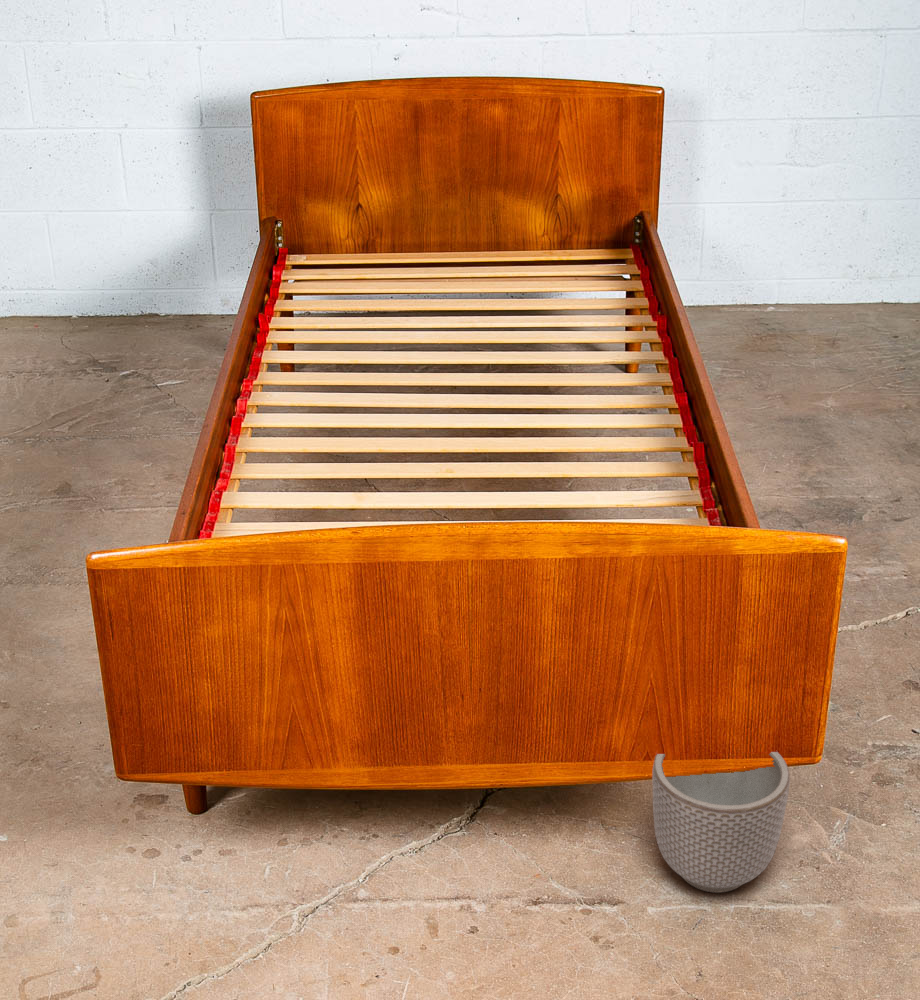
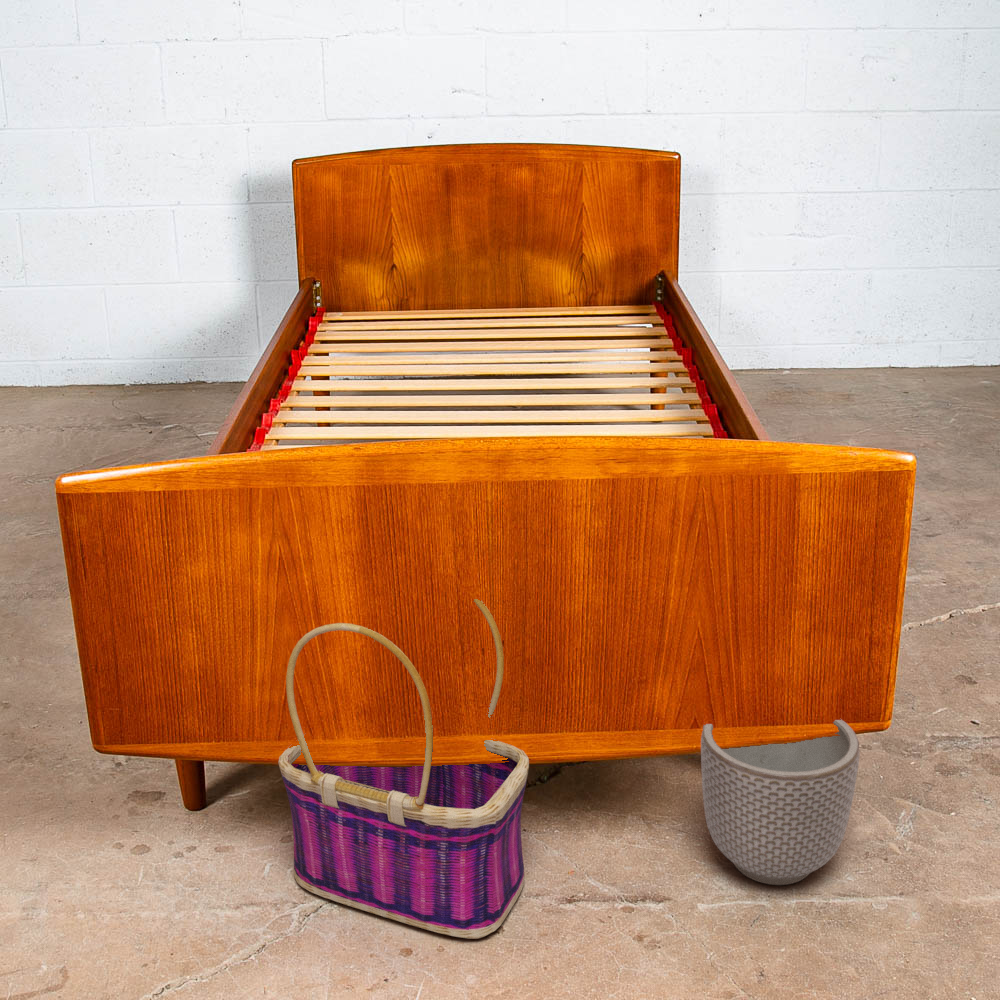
basket: none [282,623,501,939] -> present [278,599,529,939]

